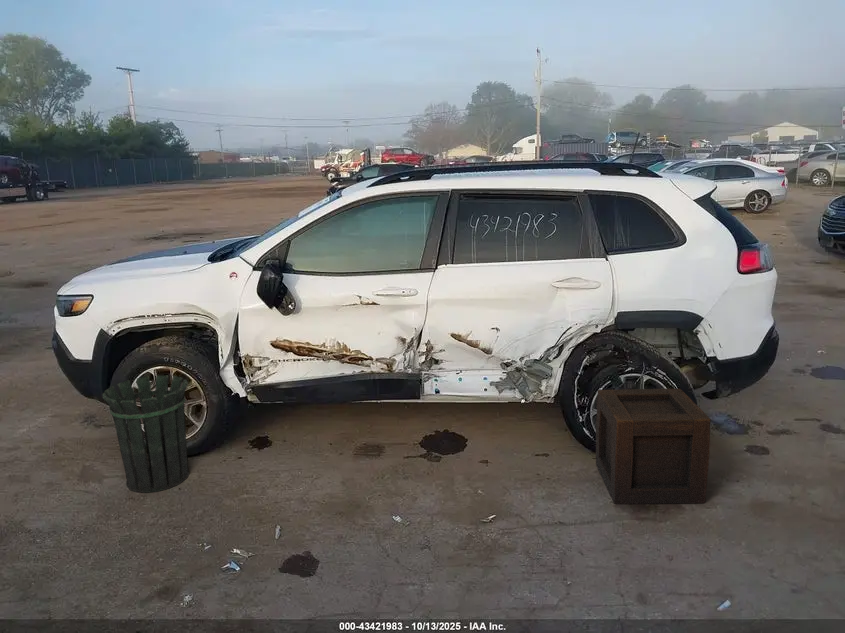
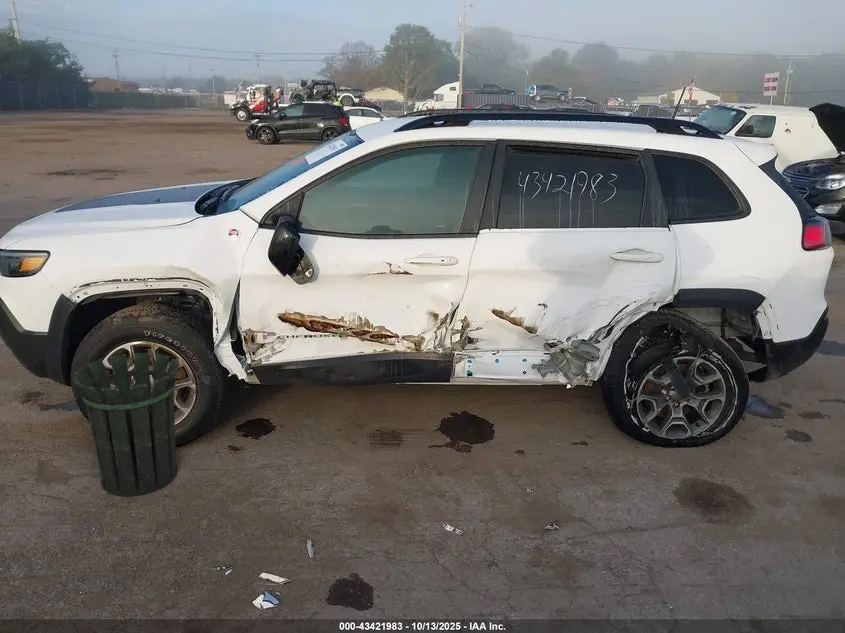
wooden crate: present [596,389,711,504] -> none [639,374,788,502]

